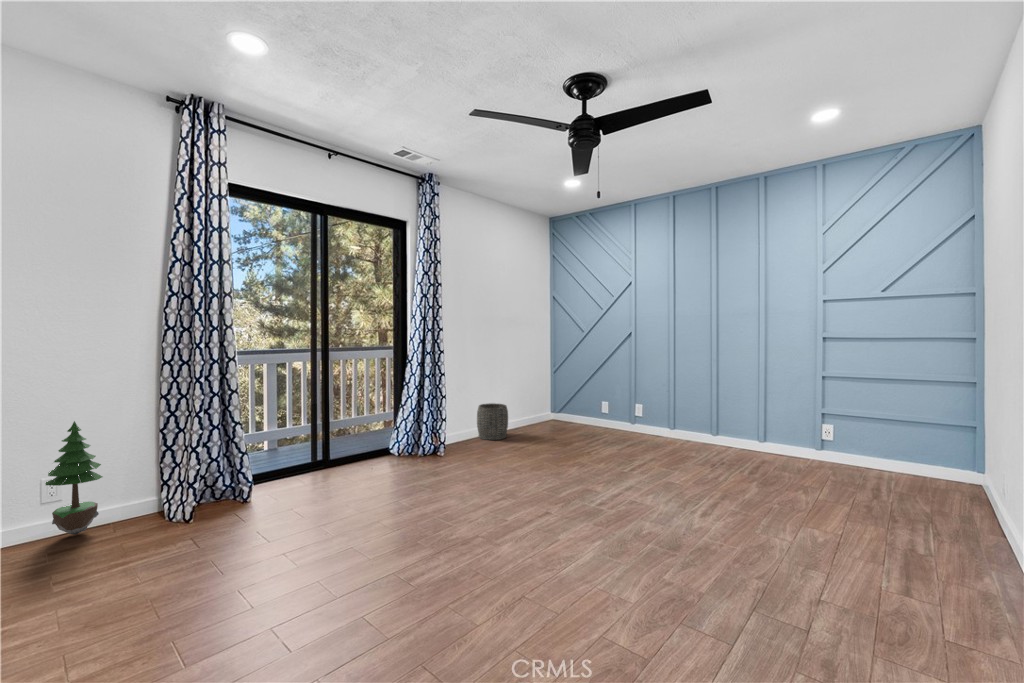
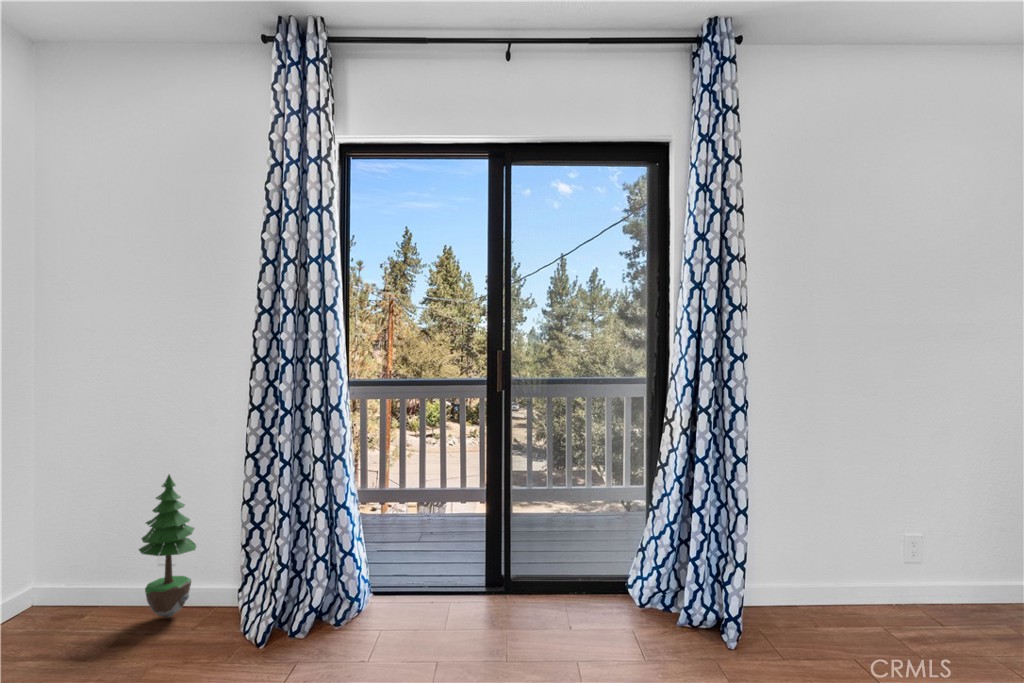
woven basket: present [477,403,508,440] -> none [851,534,943,639]

